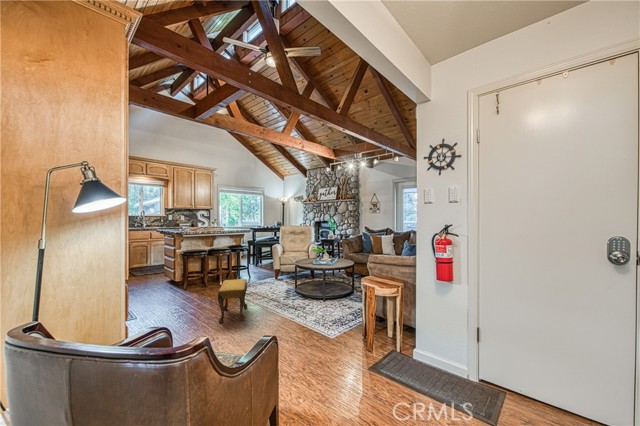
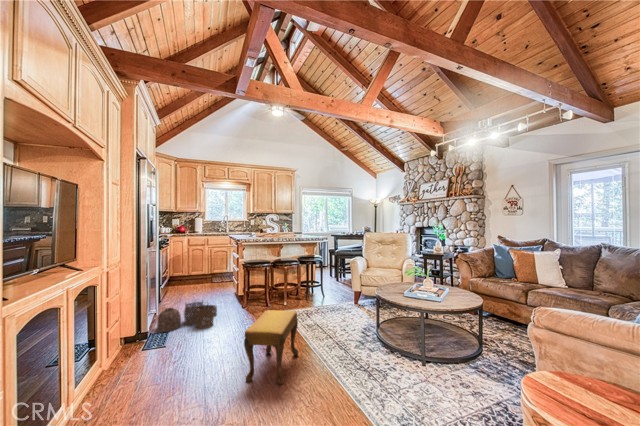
woven basket: none [117,283,169,310] -> present [157,302,217,332]

